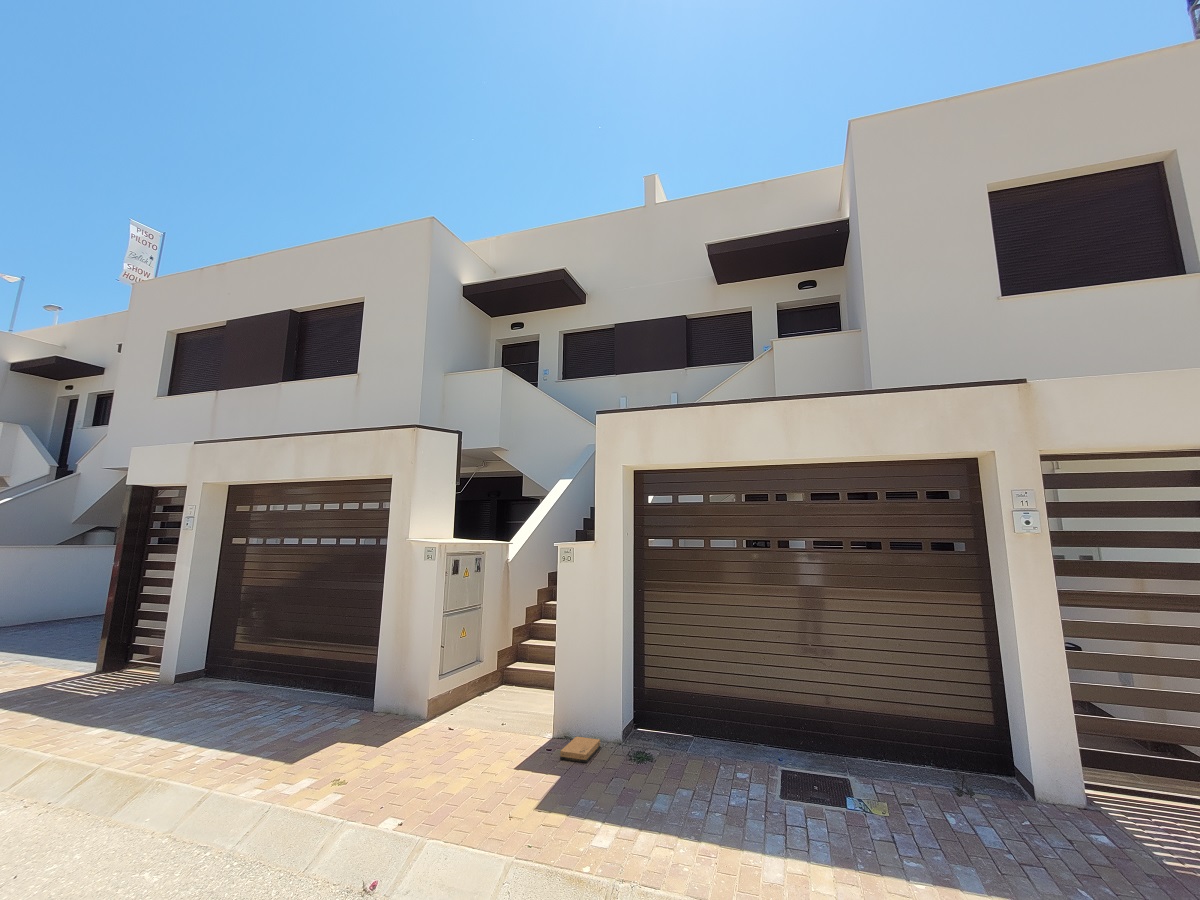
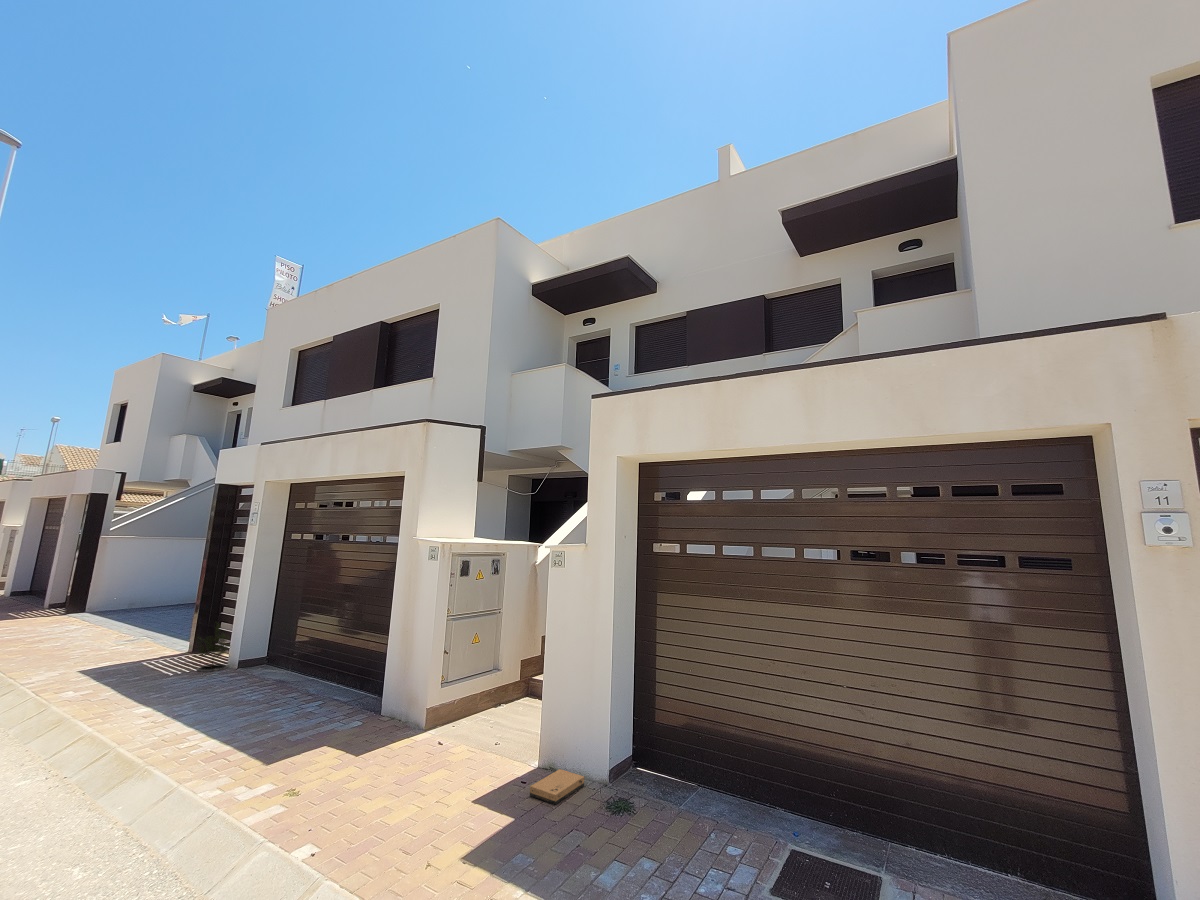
potted tree: none [119,634,162,690] -> present [197,623,230,672]

